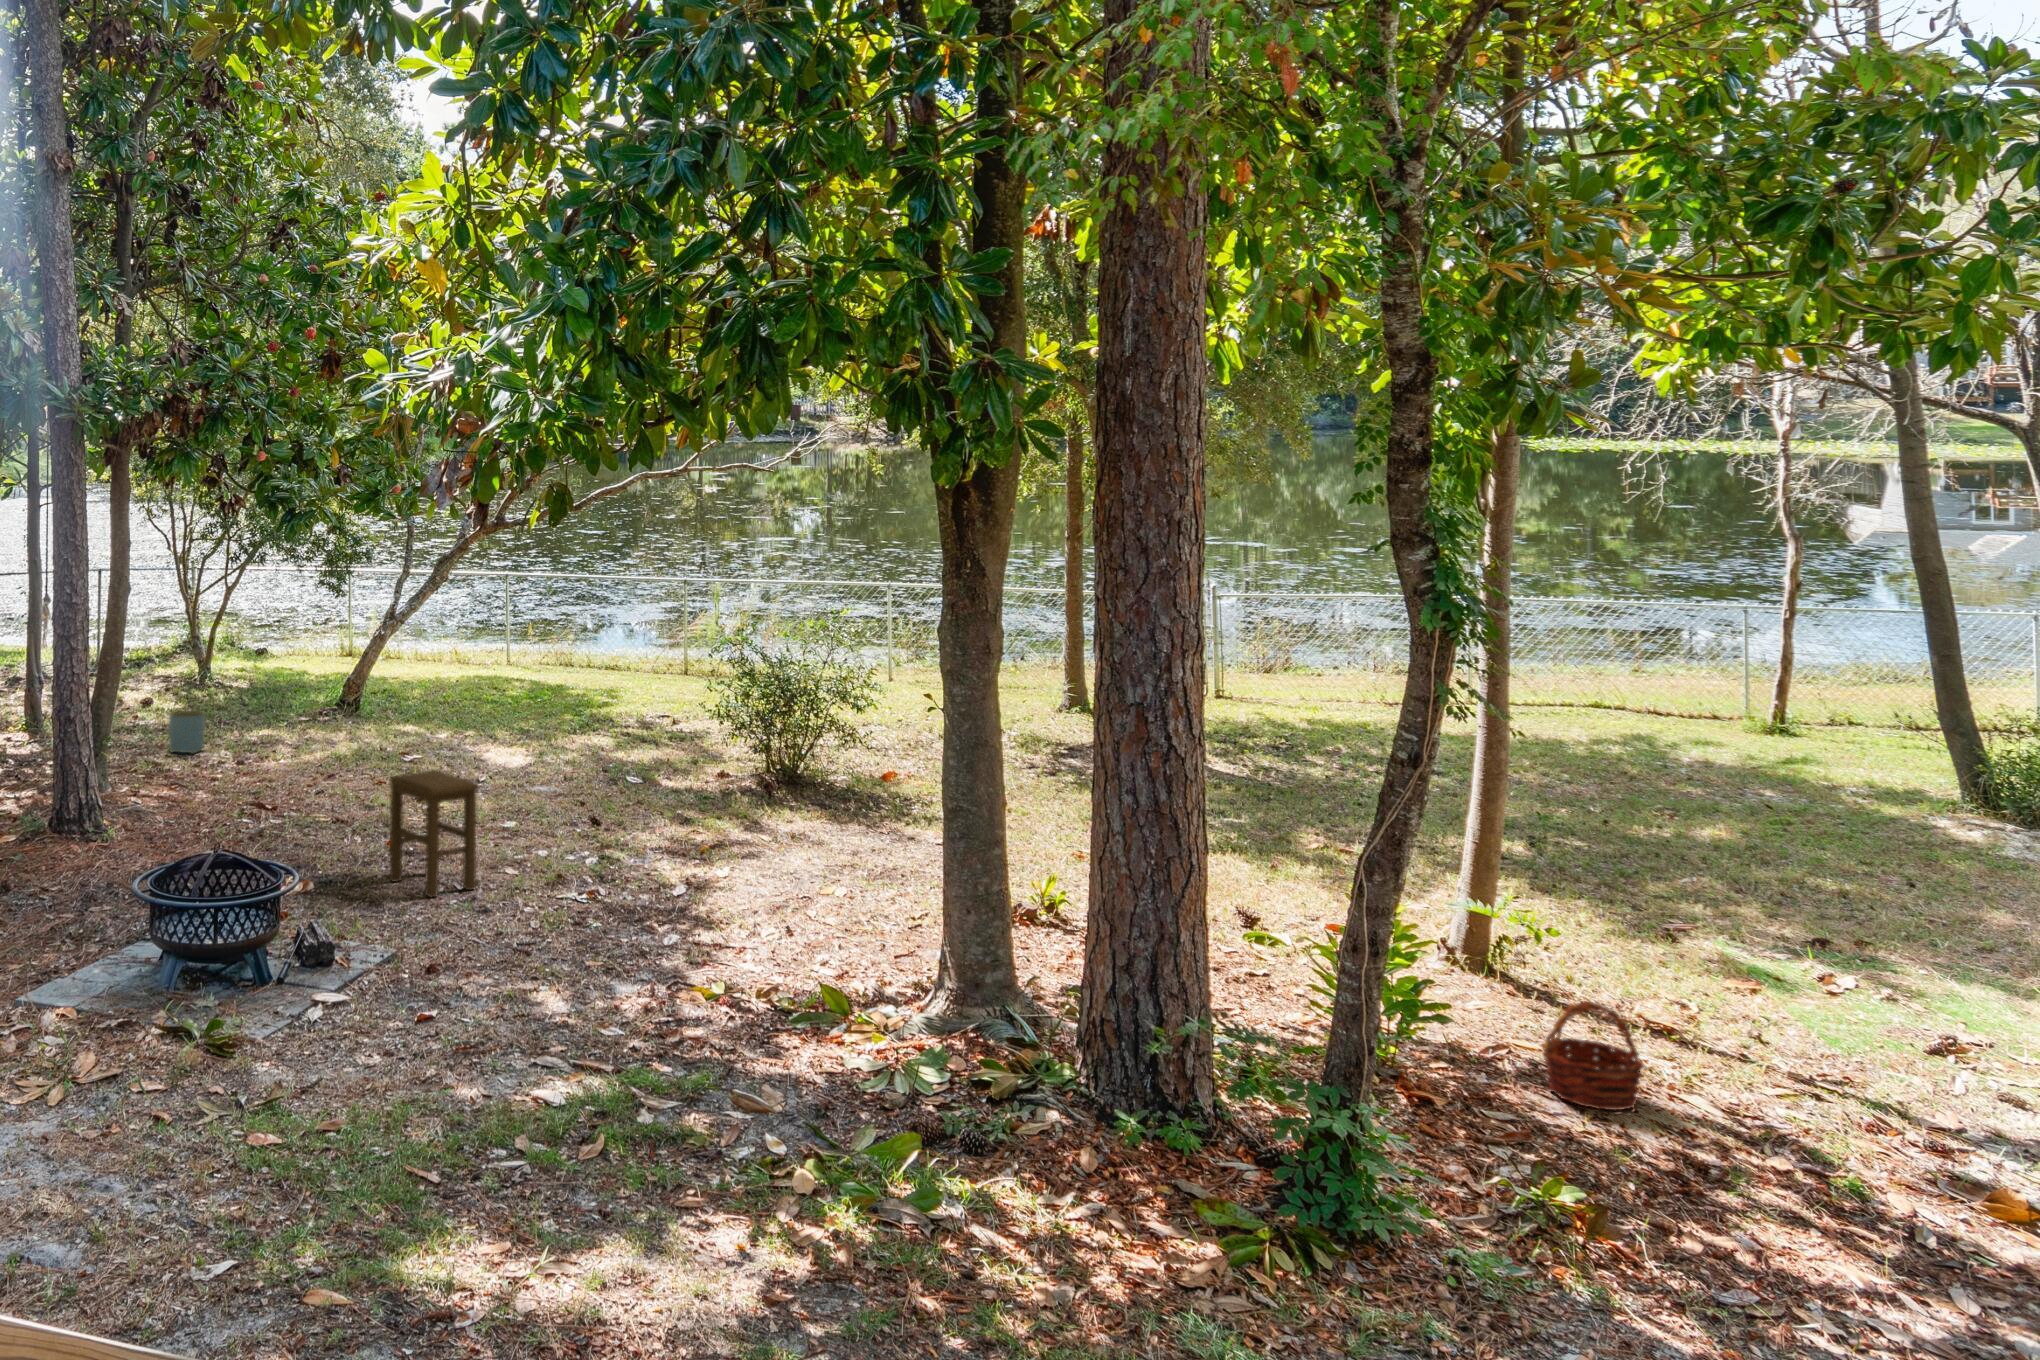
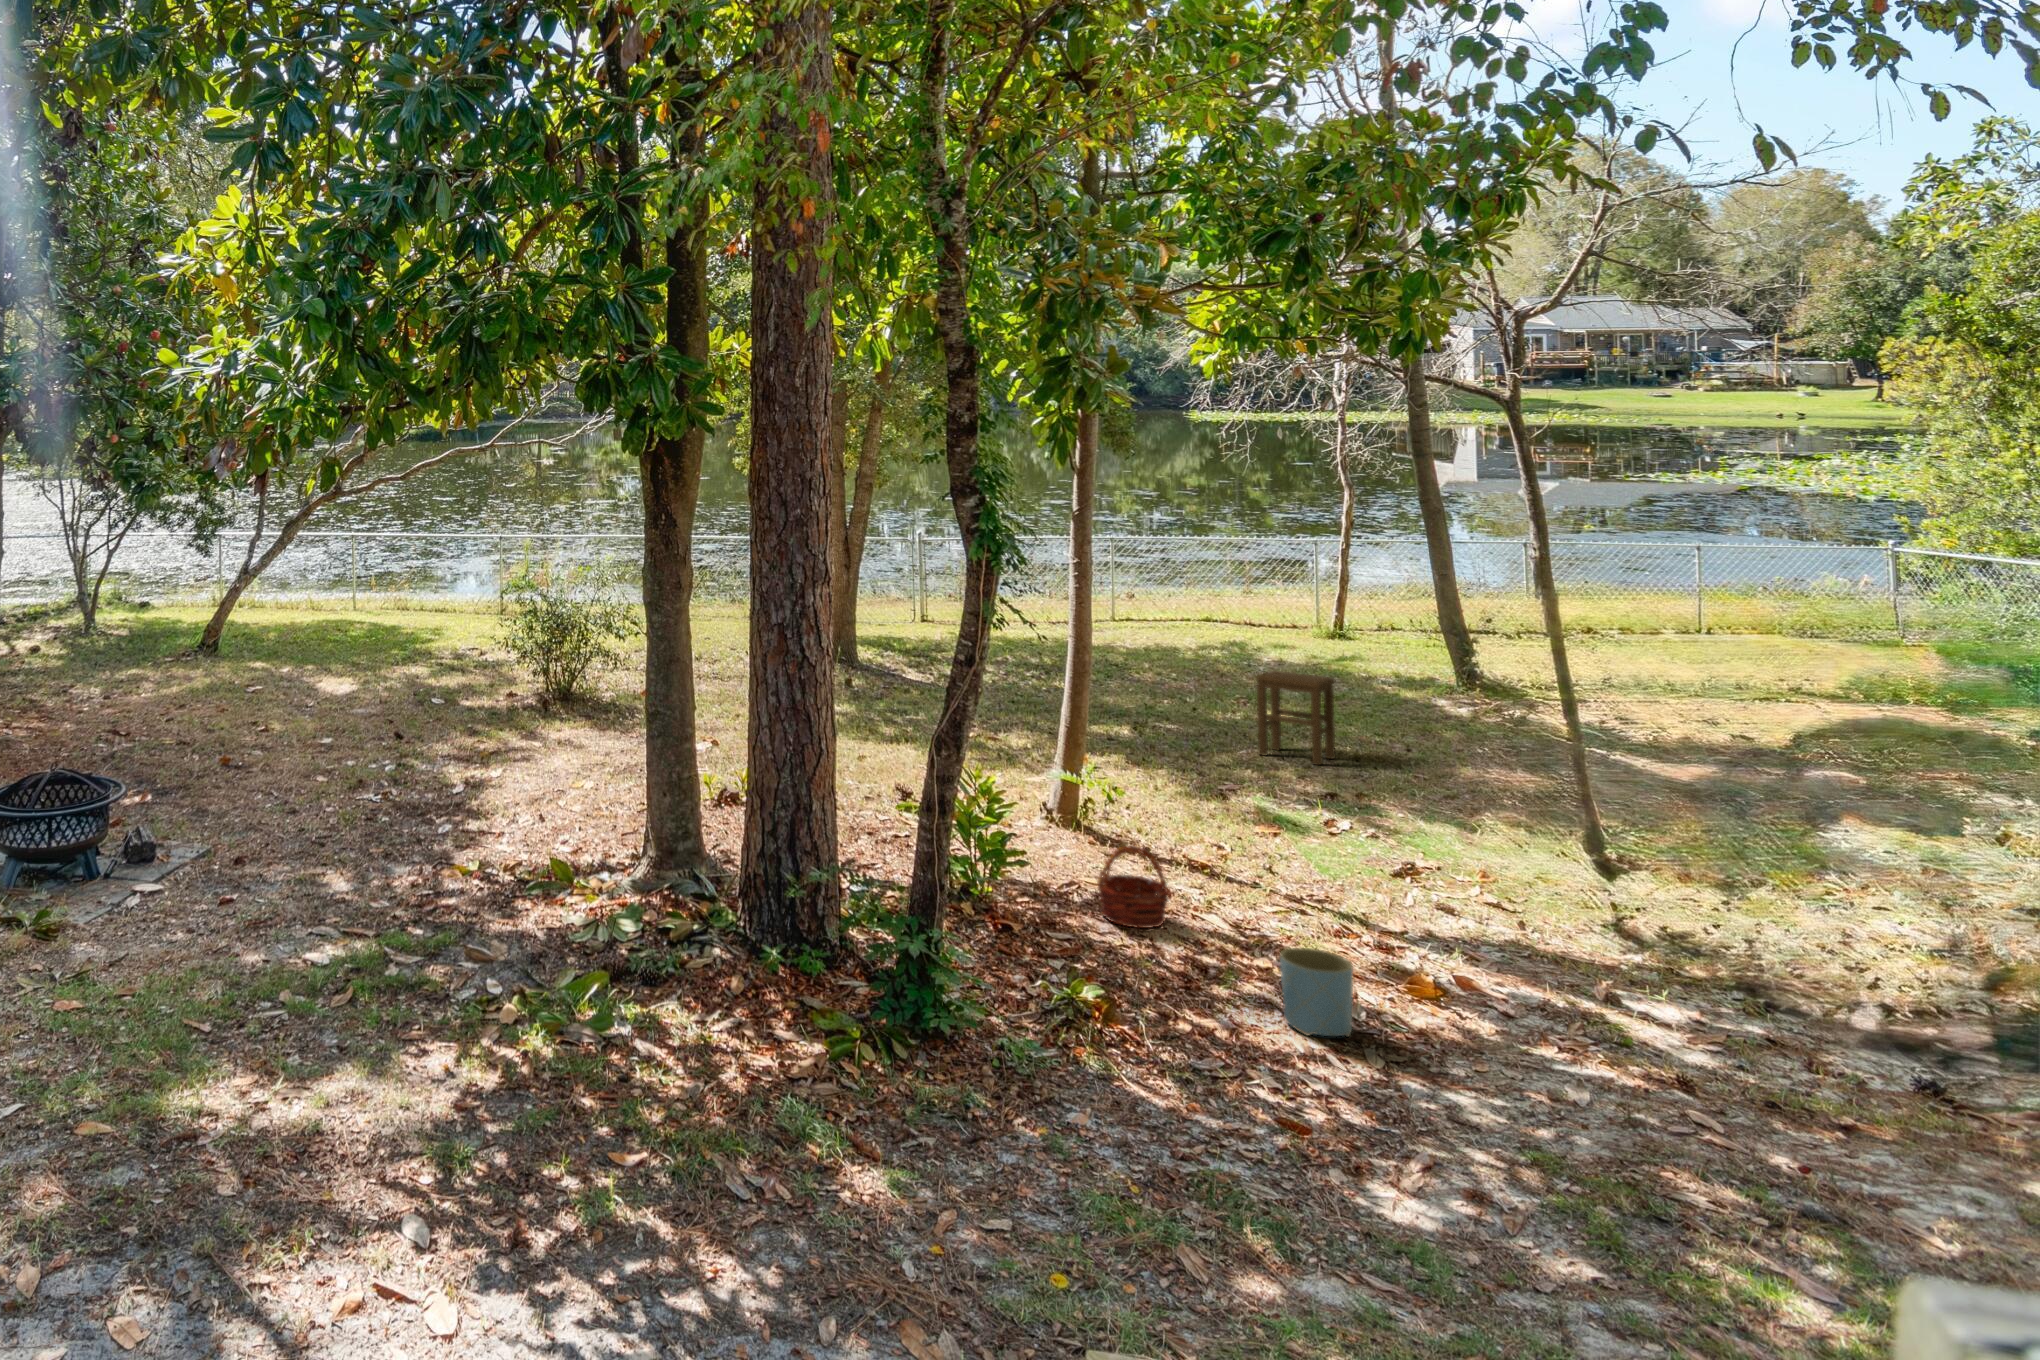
planter: present [169,711,205,753] -> present [1280,948,1353,1036]
stool: present [390,771,479,897] -> present [1256,671,1335,765]

